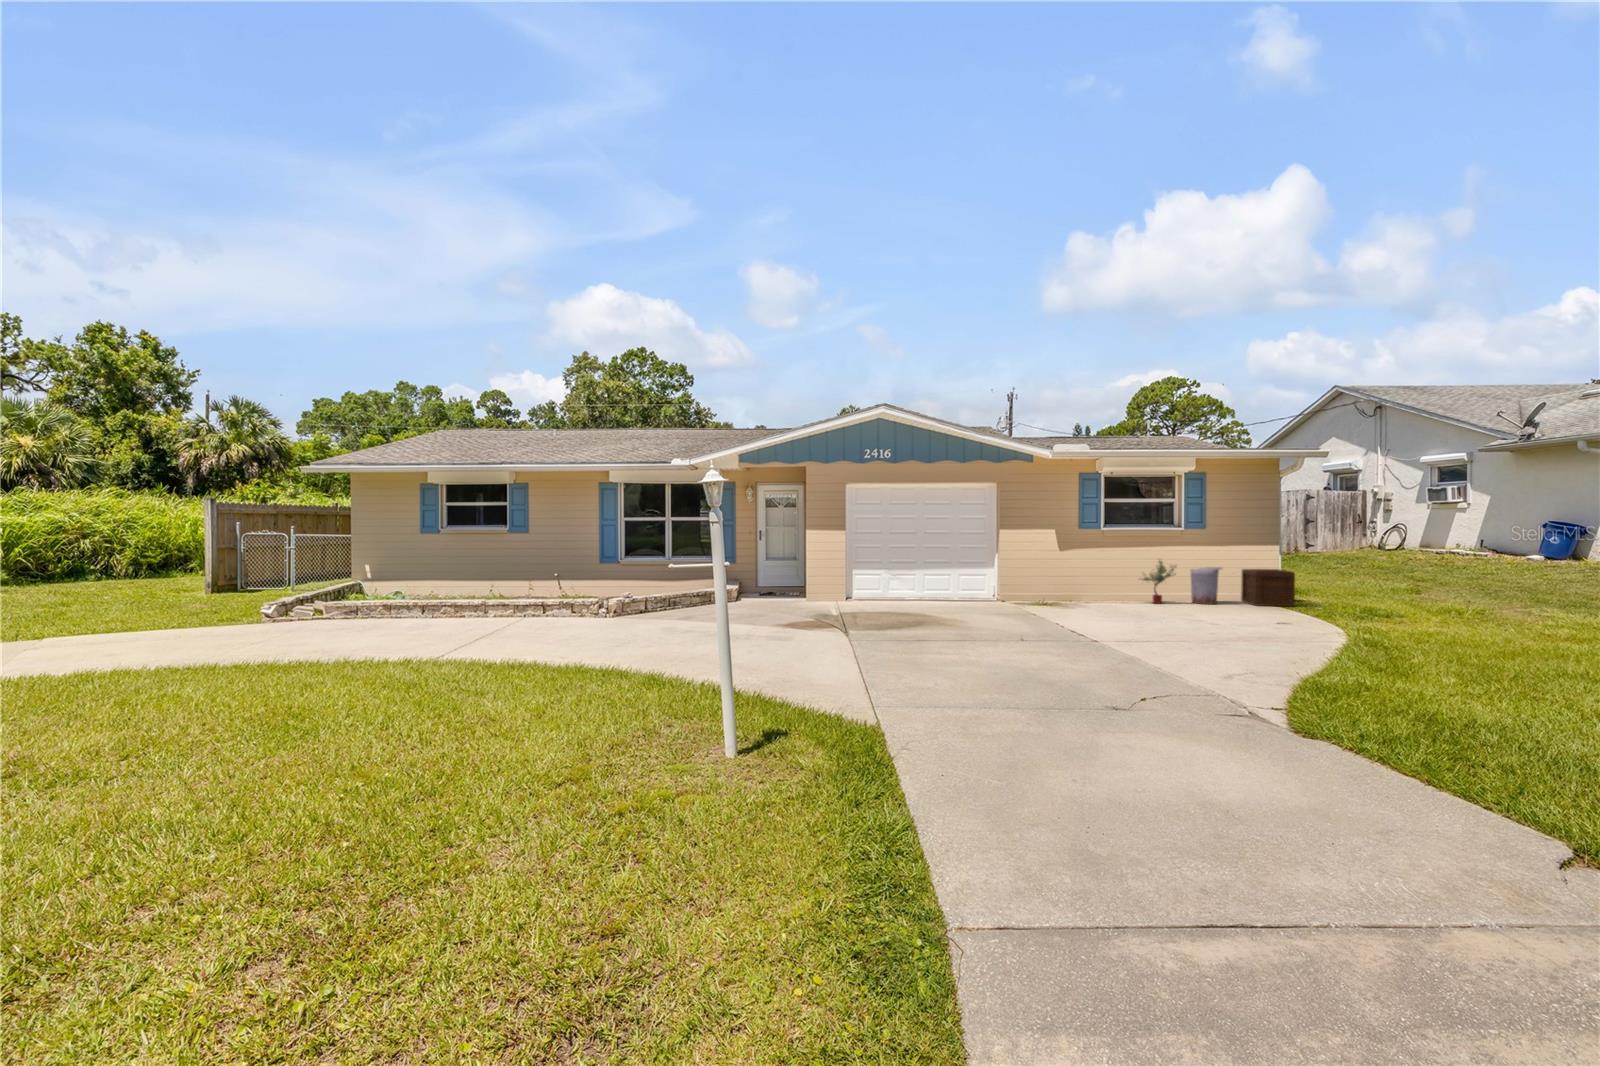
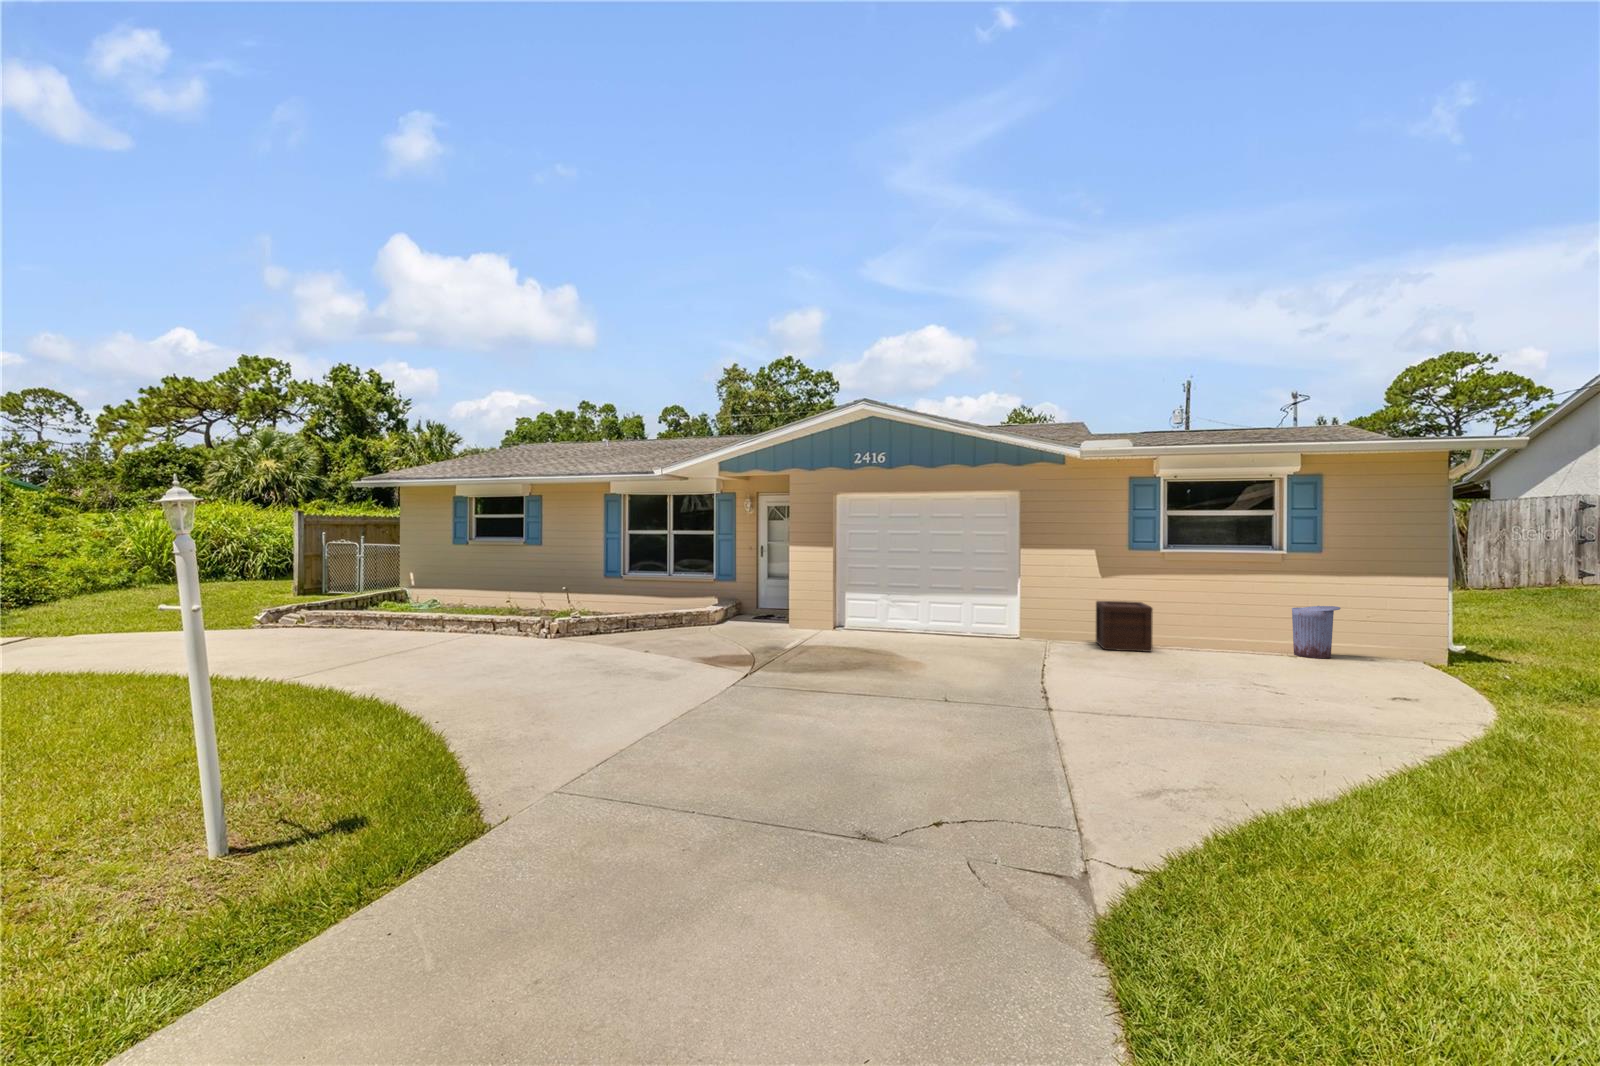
potted tree: present [1141,561,1177,604] -> none [1209,592,1267,653]
wooden crate: present [1241,569,1295,607] -> present [1096,601,1153,652]

